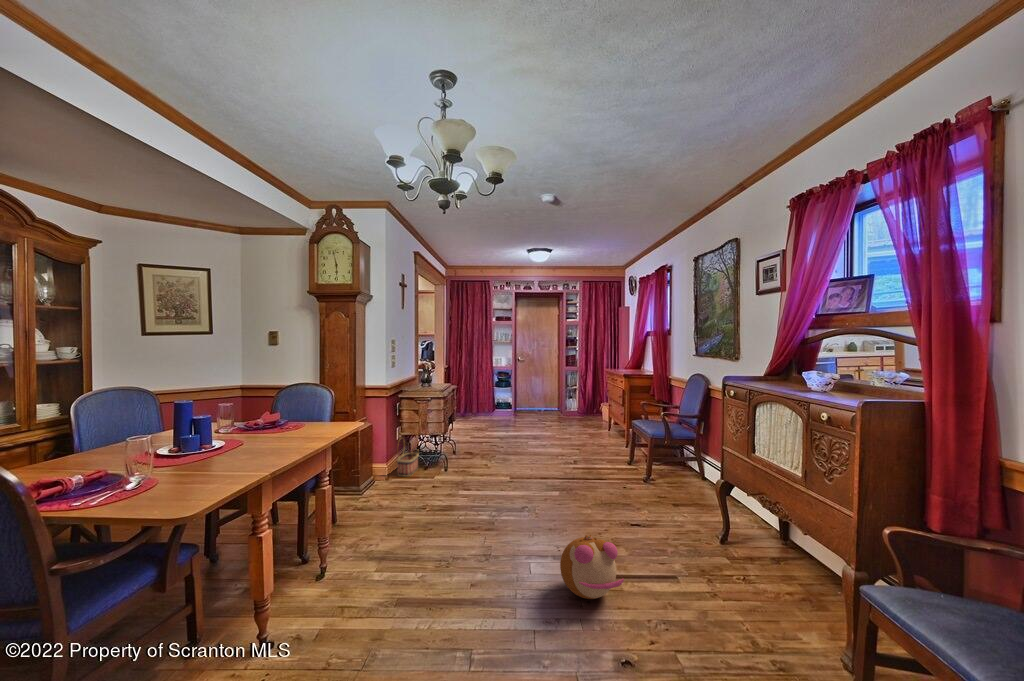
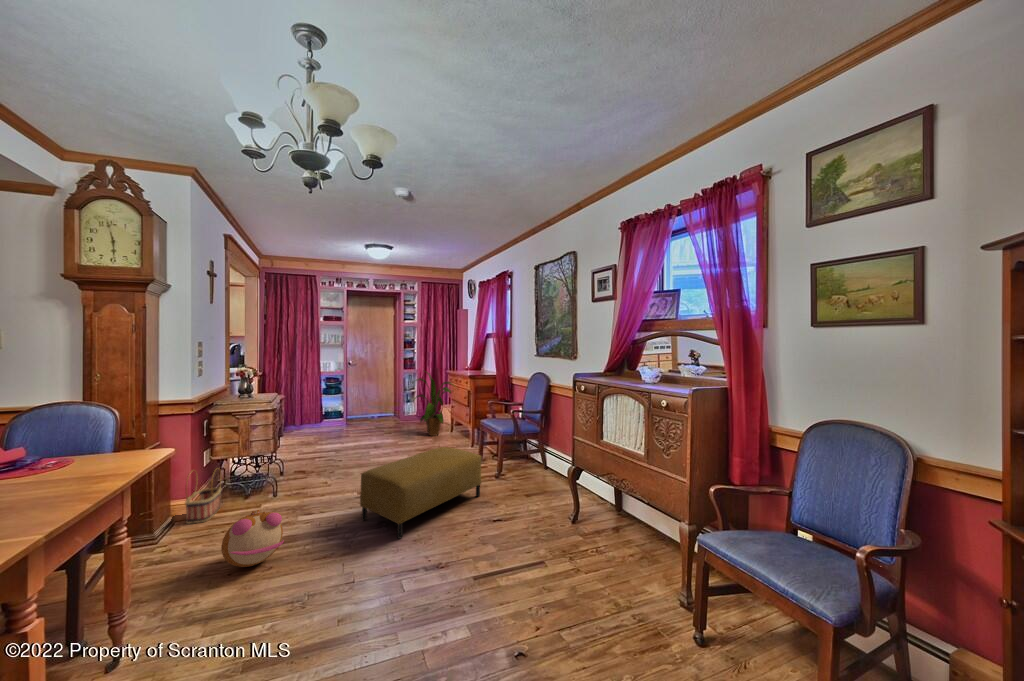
house plant: none [567,368,615,433] -> present [416,373,453,436]
ottoman: none [511,443,624,519] -> present [360,447,481,539]
plush toy: present [560,535,624,599] -> present [221,510,284,567]

